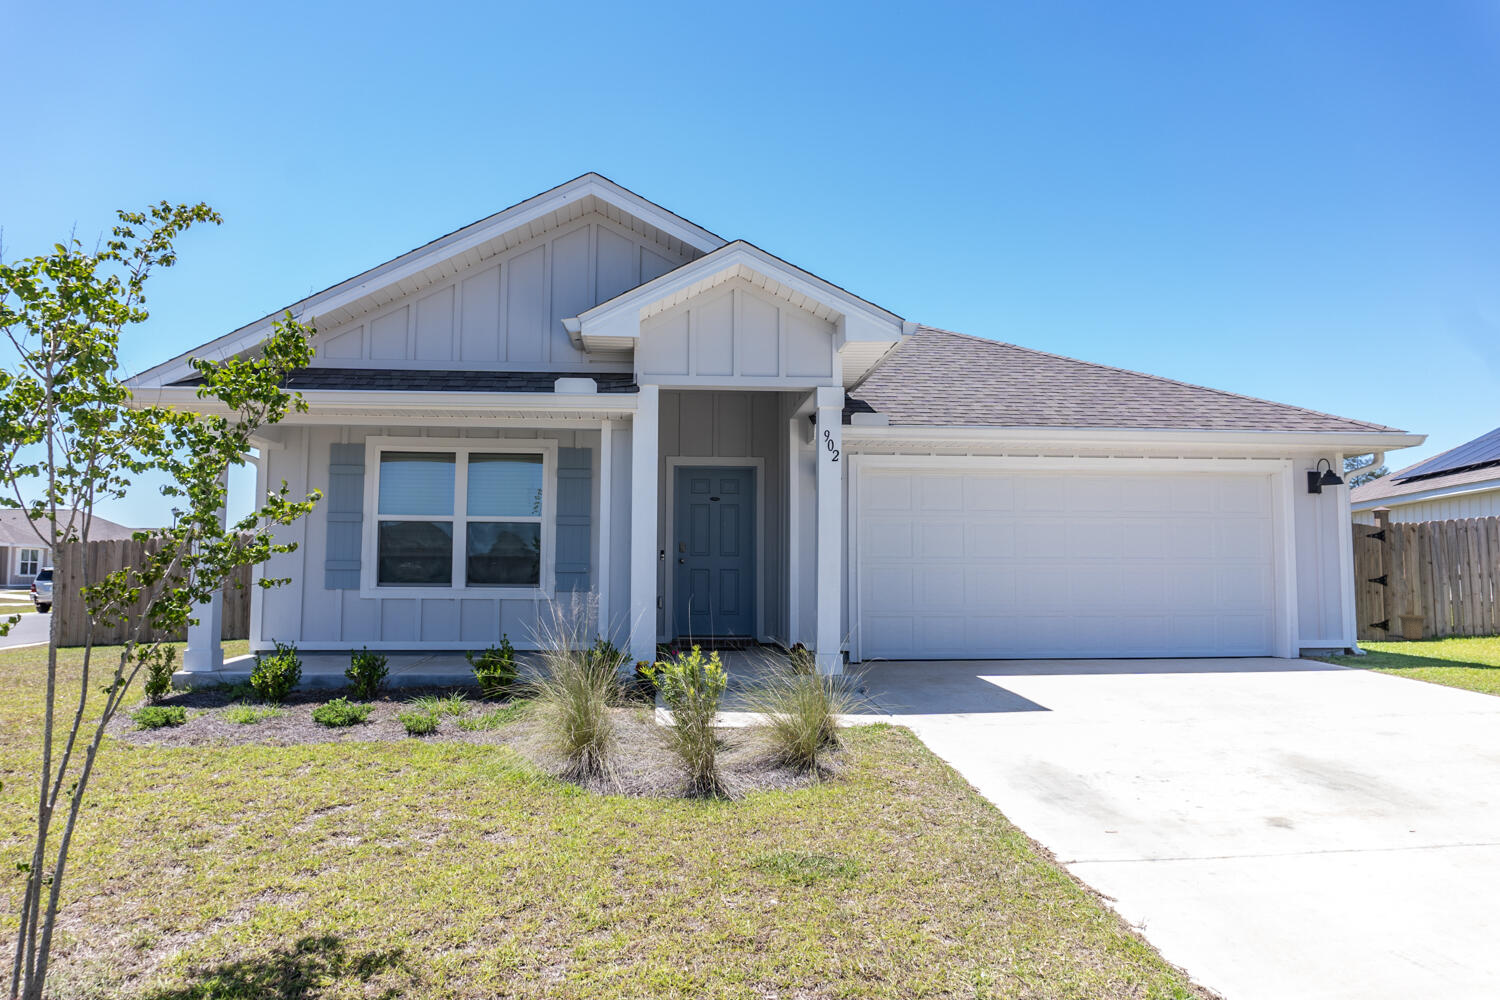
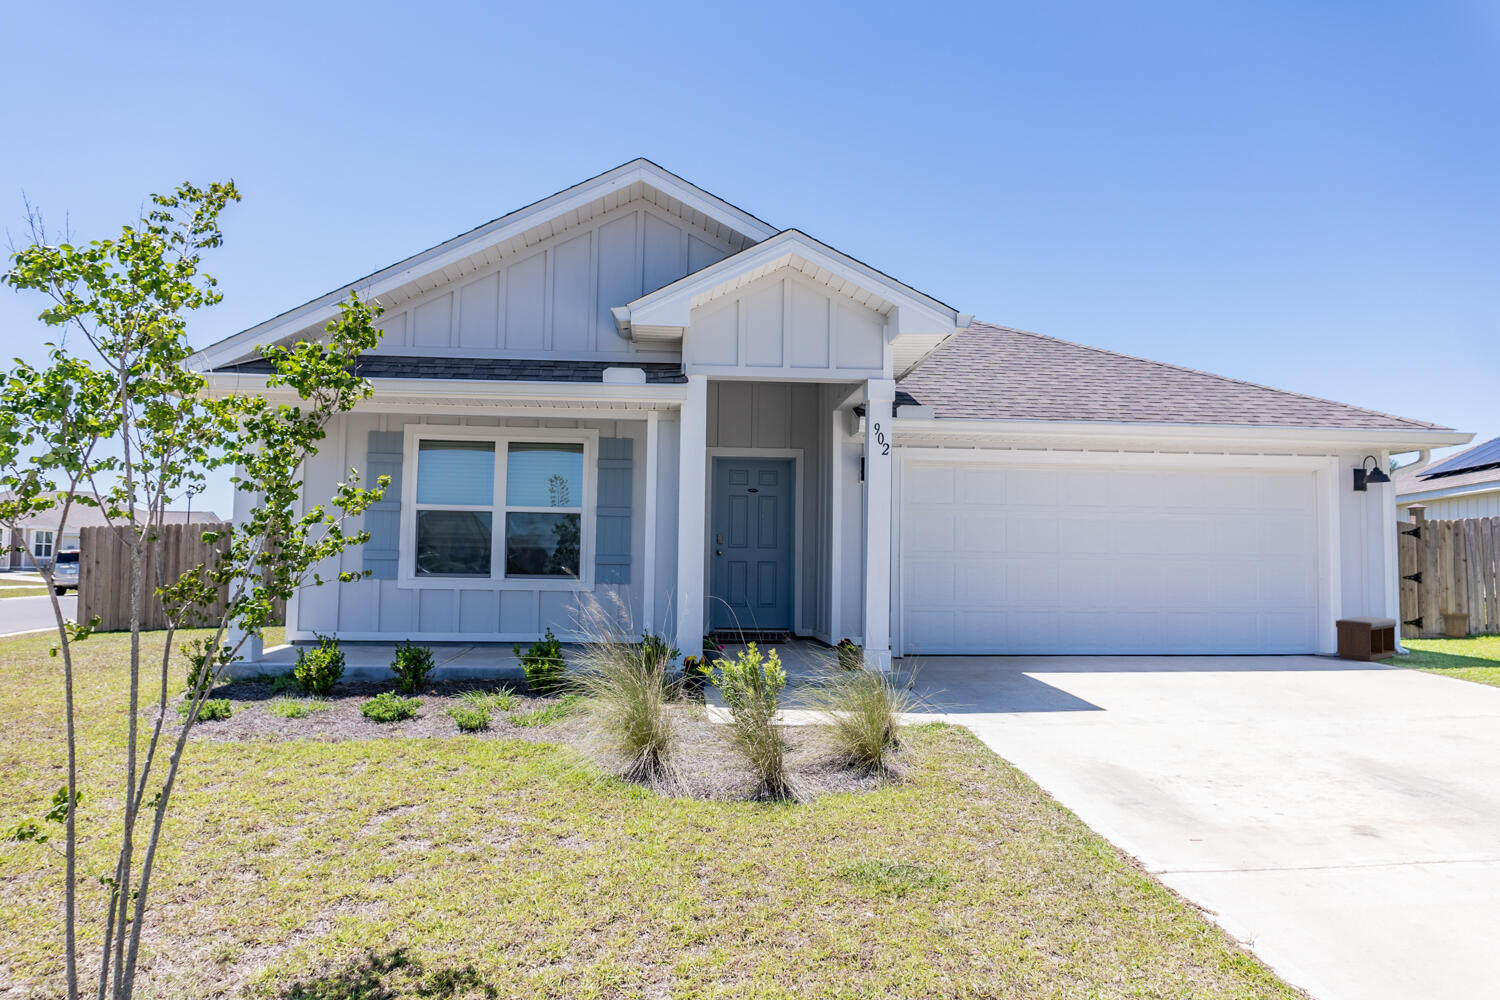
bench: none [1289,619,1349,662] -> present [1336,616,1397,661]

